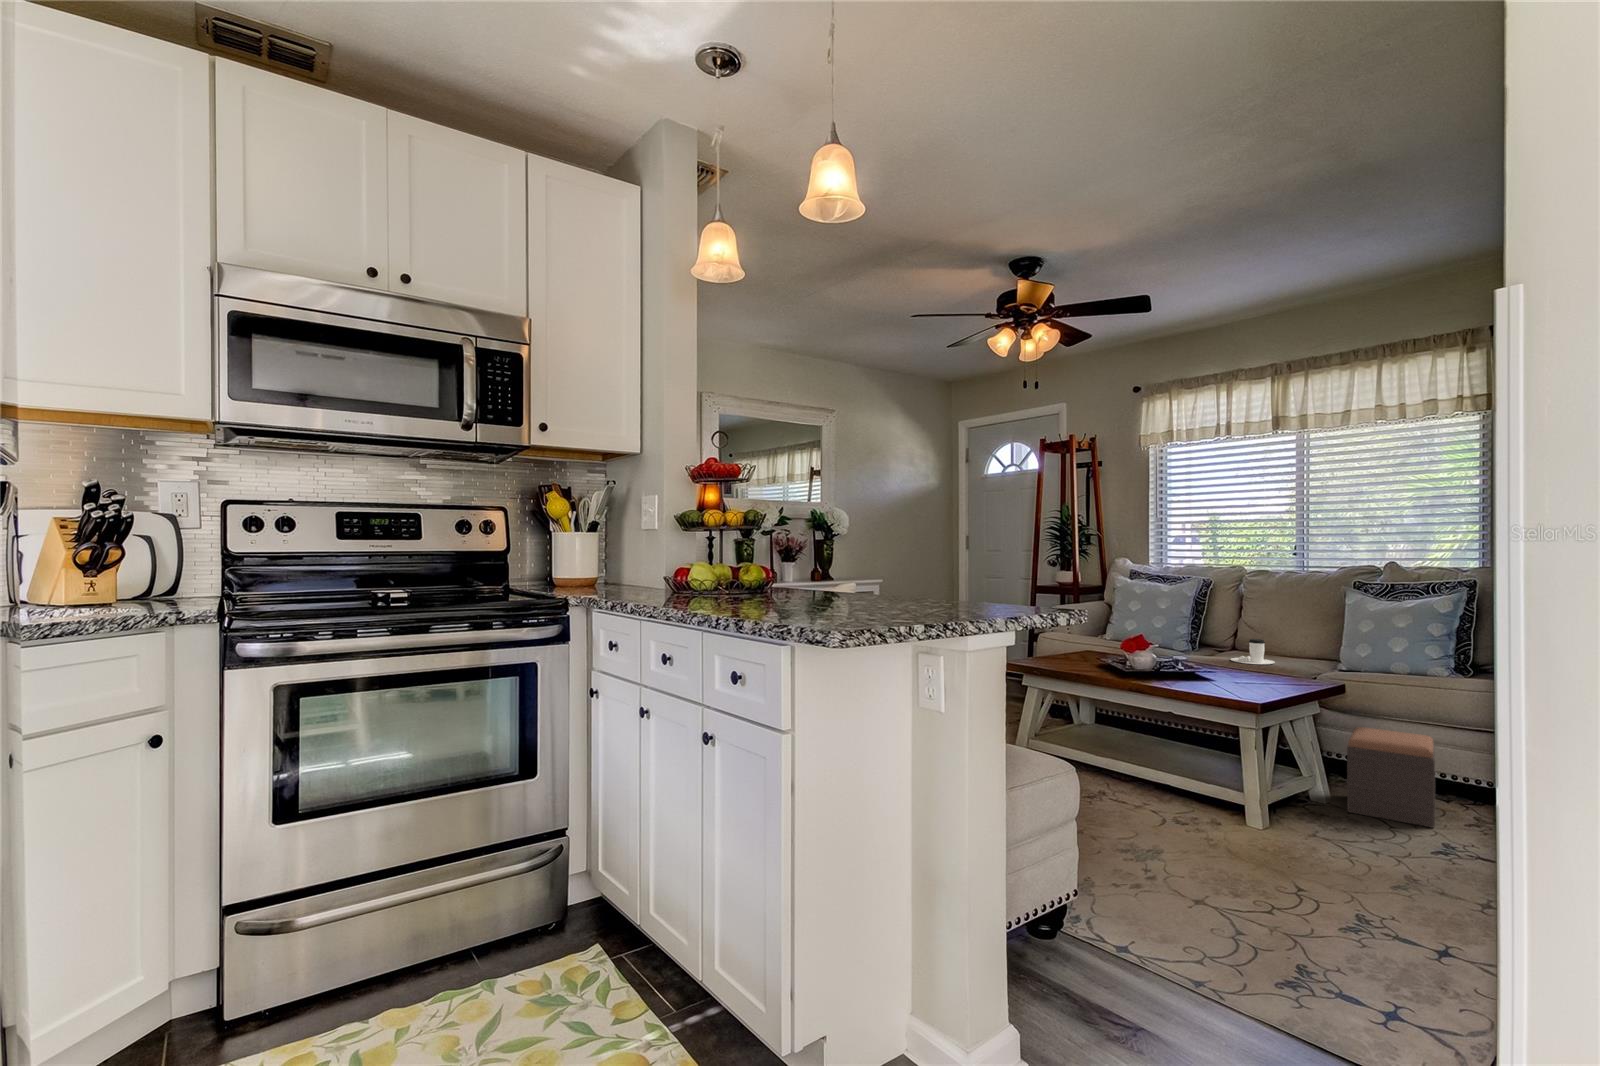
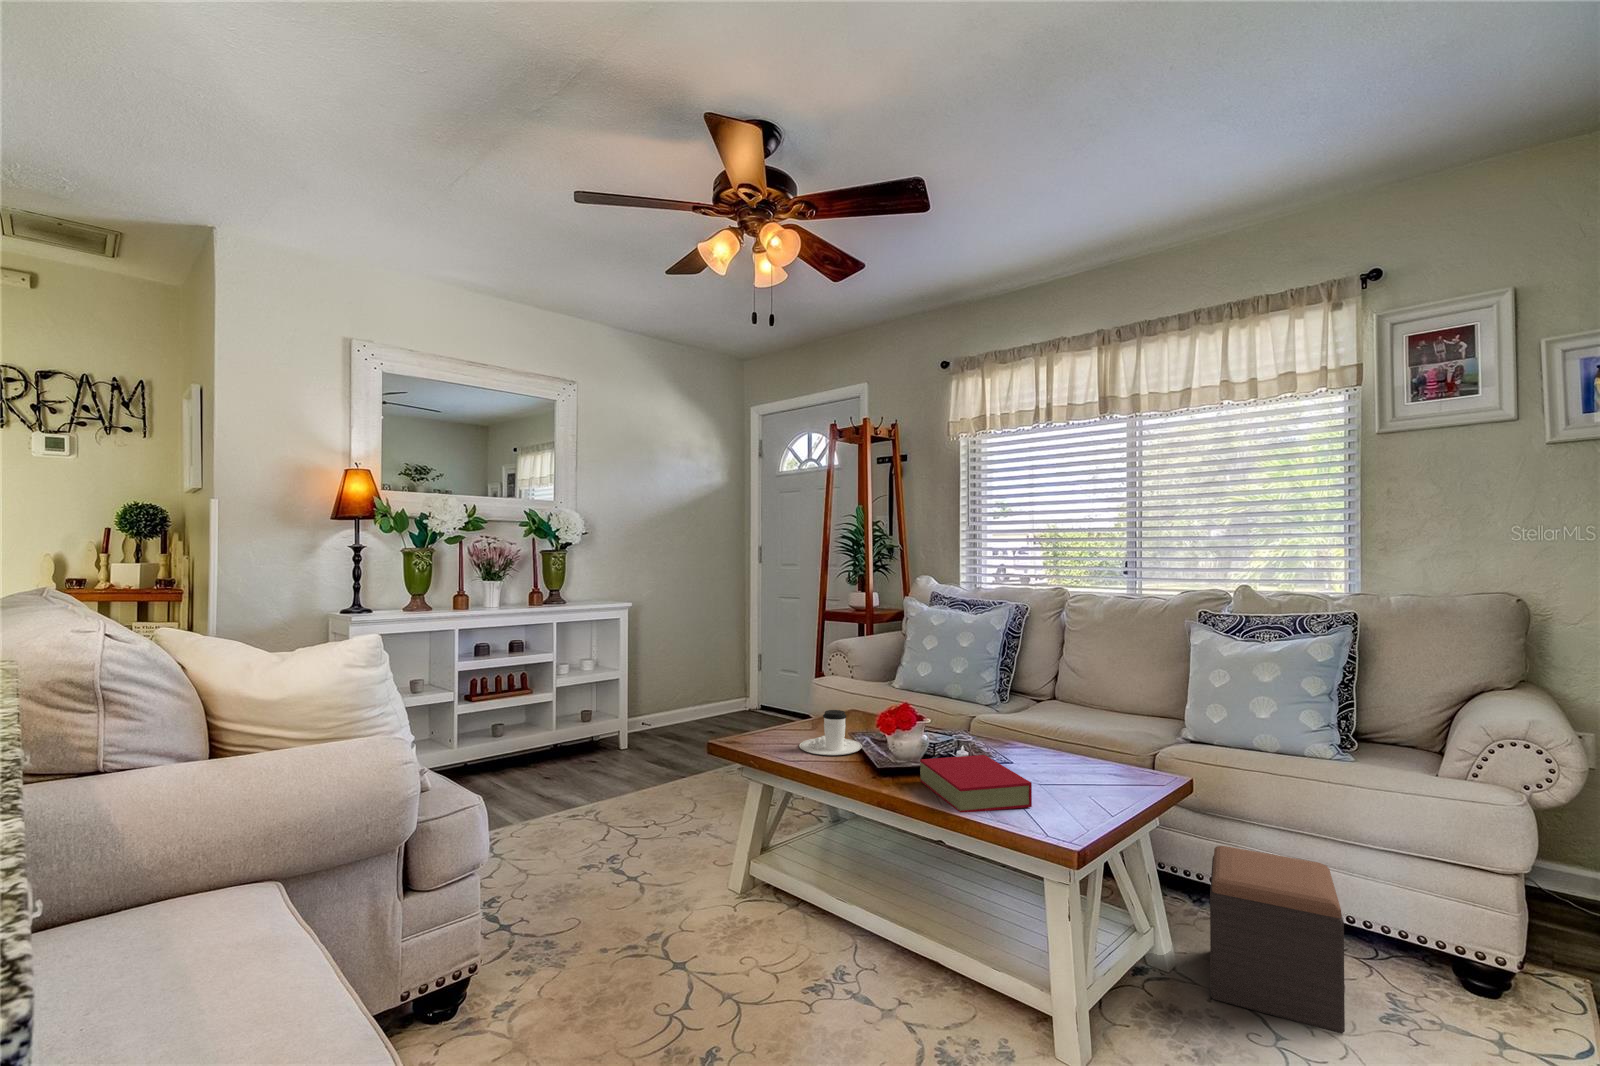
coffee cup: present [1231,639,1275,665] -> present [799,710,862,755]
book: none [1151,664,1228,689] -> present [920,755,1032,813]

